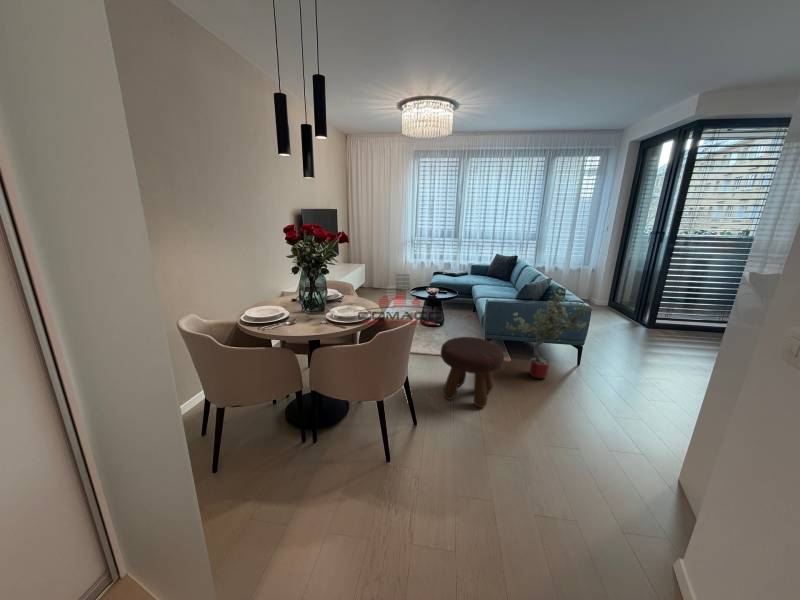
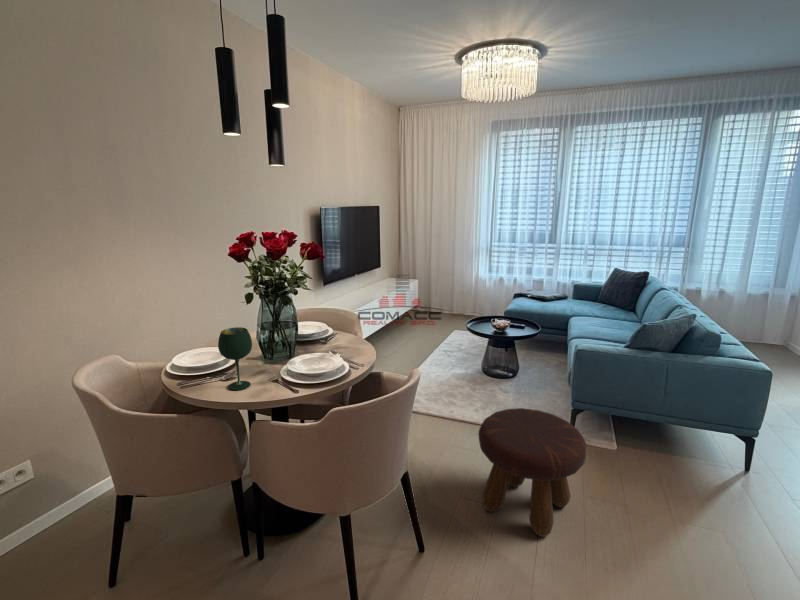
wine glass: none [288,288,310,329] -> present [218,327,252,390]
potted tree: present [505,289,590,379] -> none [599,337,764,491]

